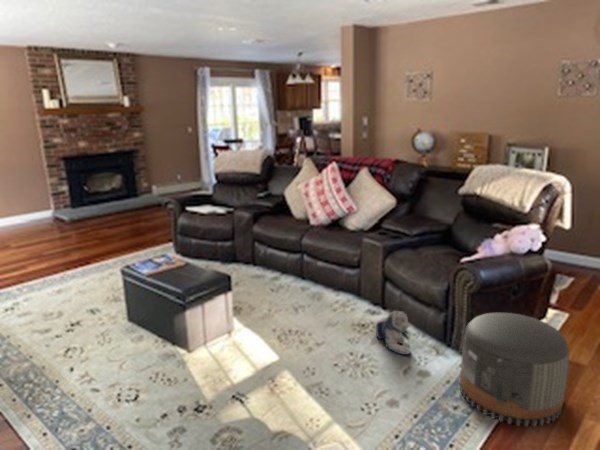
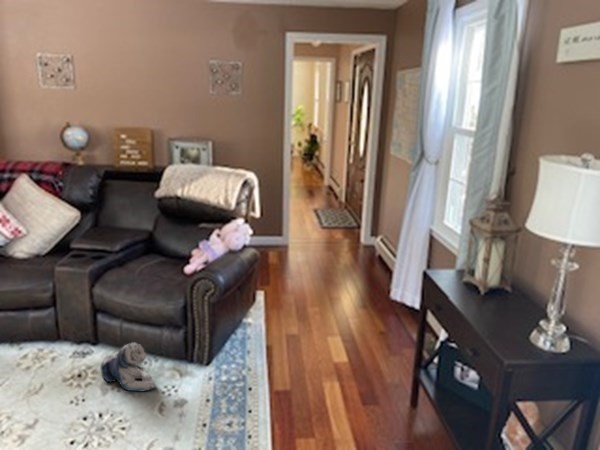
pouf: present [460,313,569,426] -> none [218,310,310,419]

